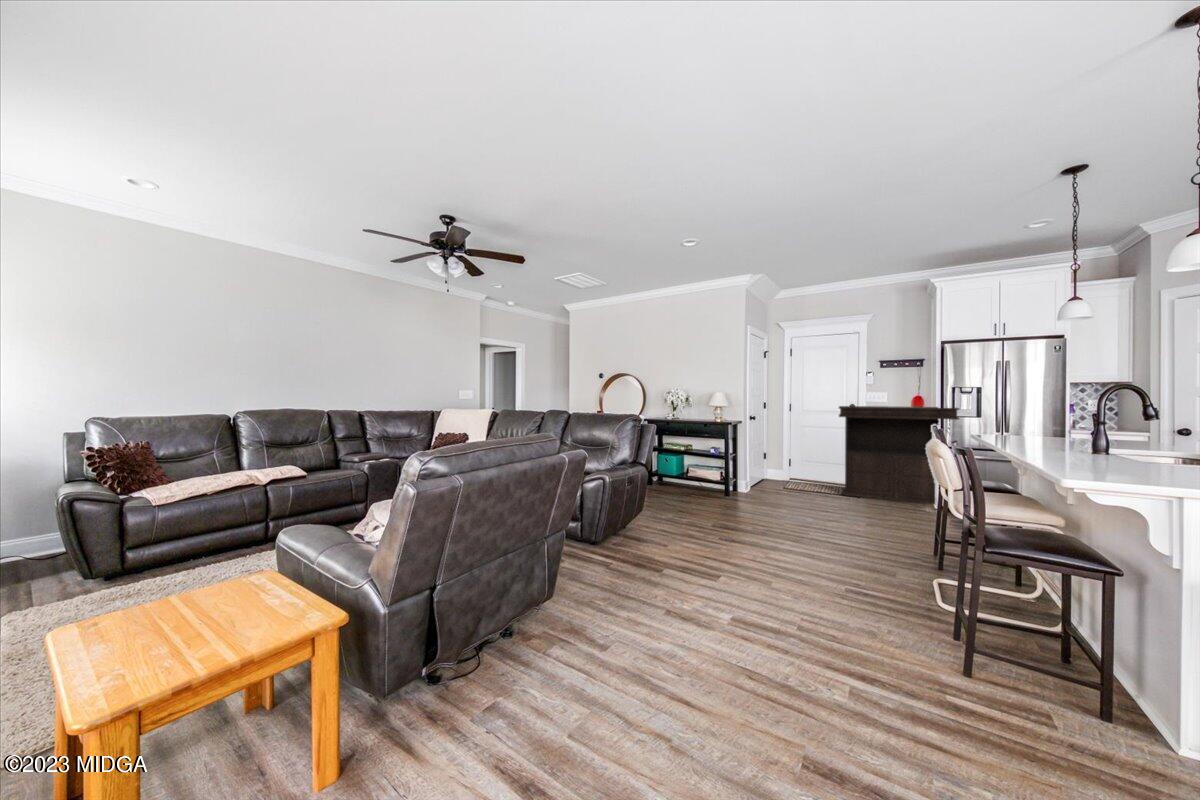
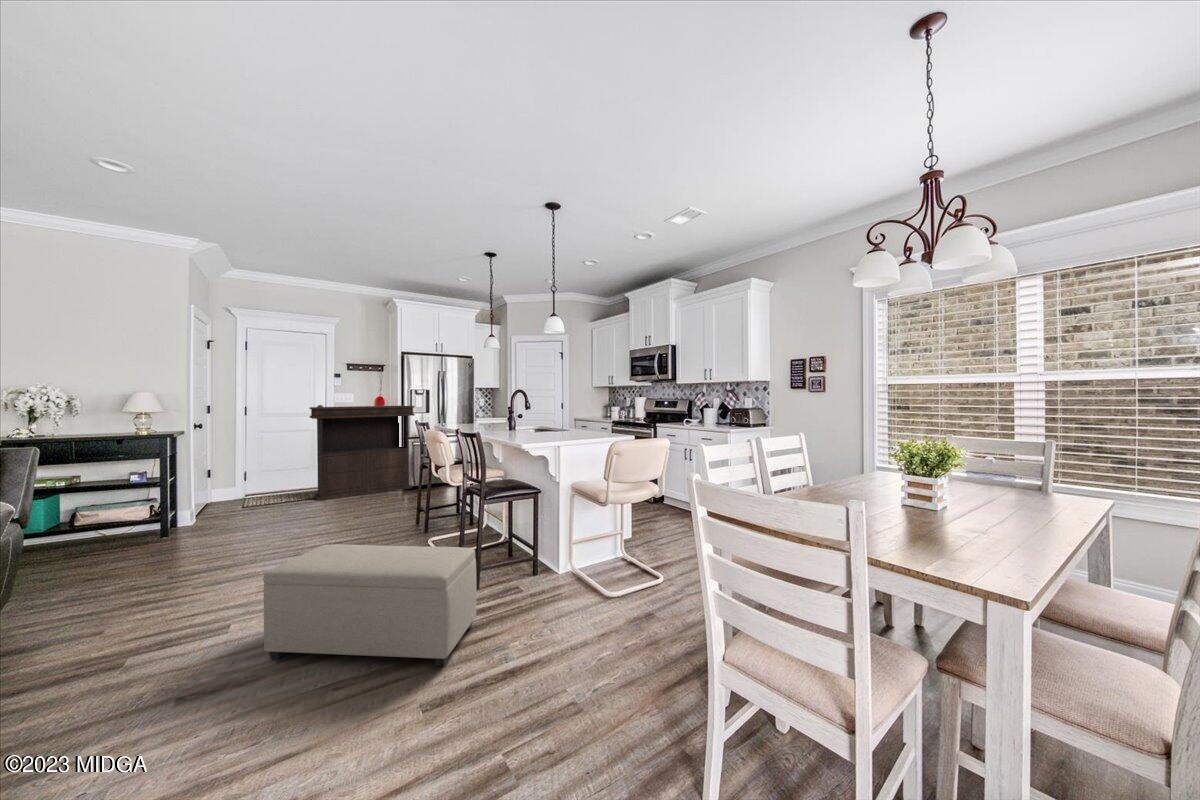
ottoman: none [722,539,937,739] -> present [263,544,477,666]

